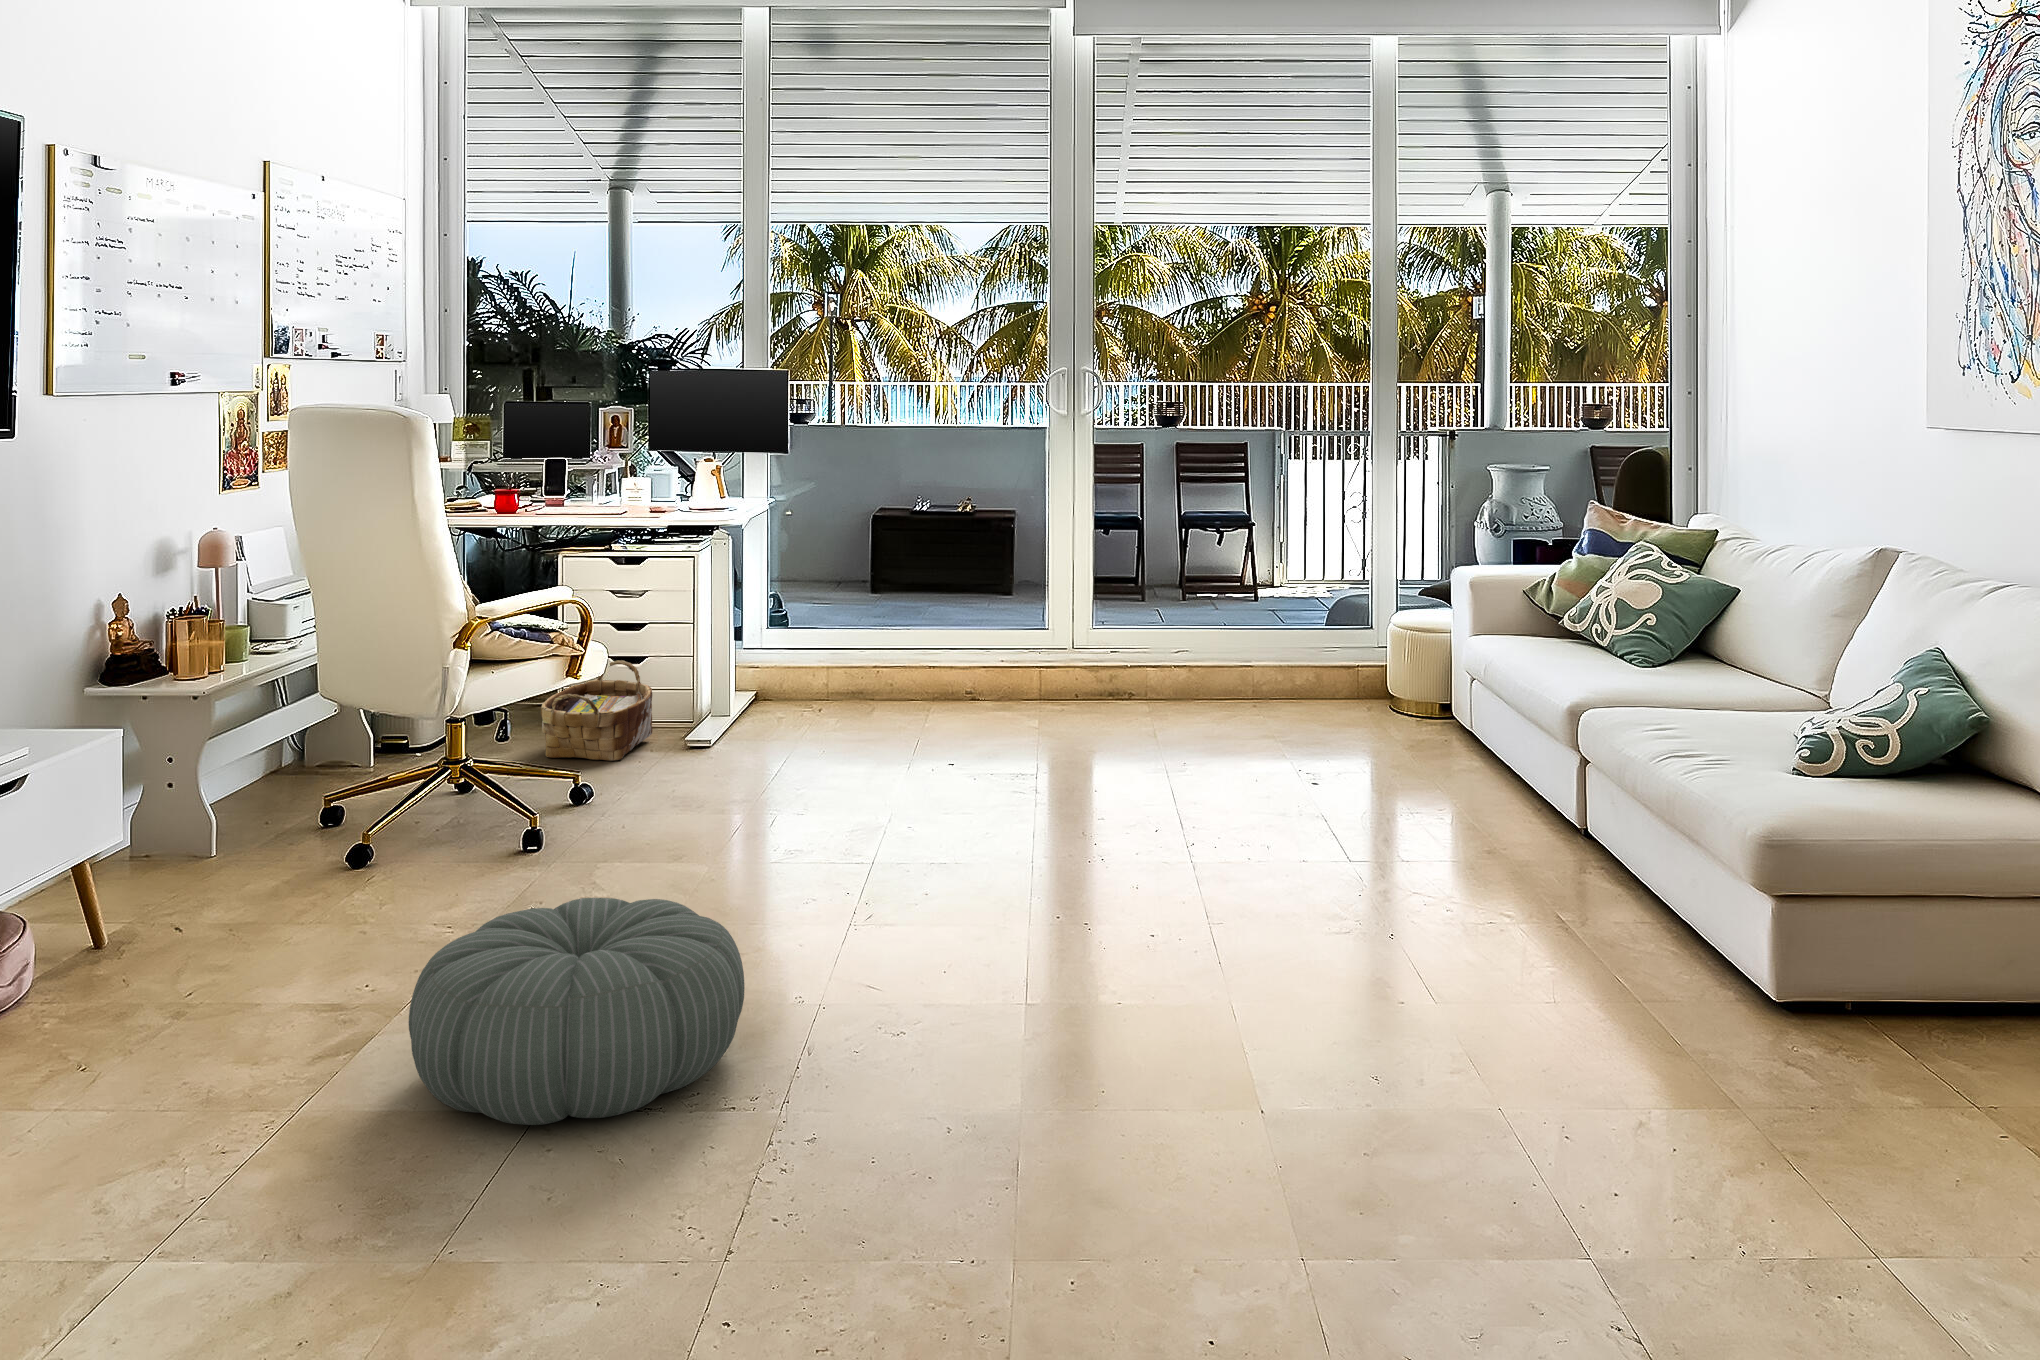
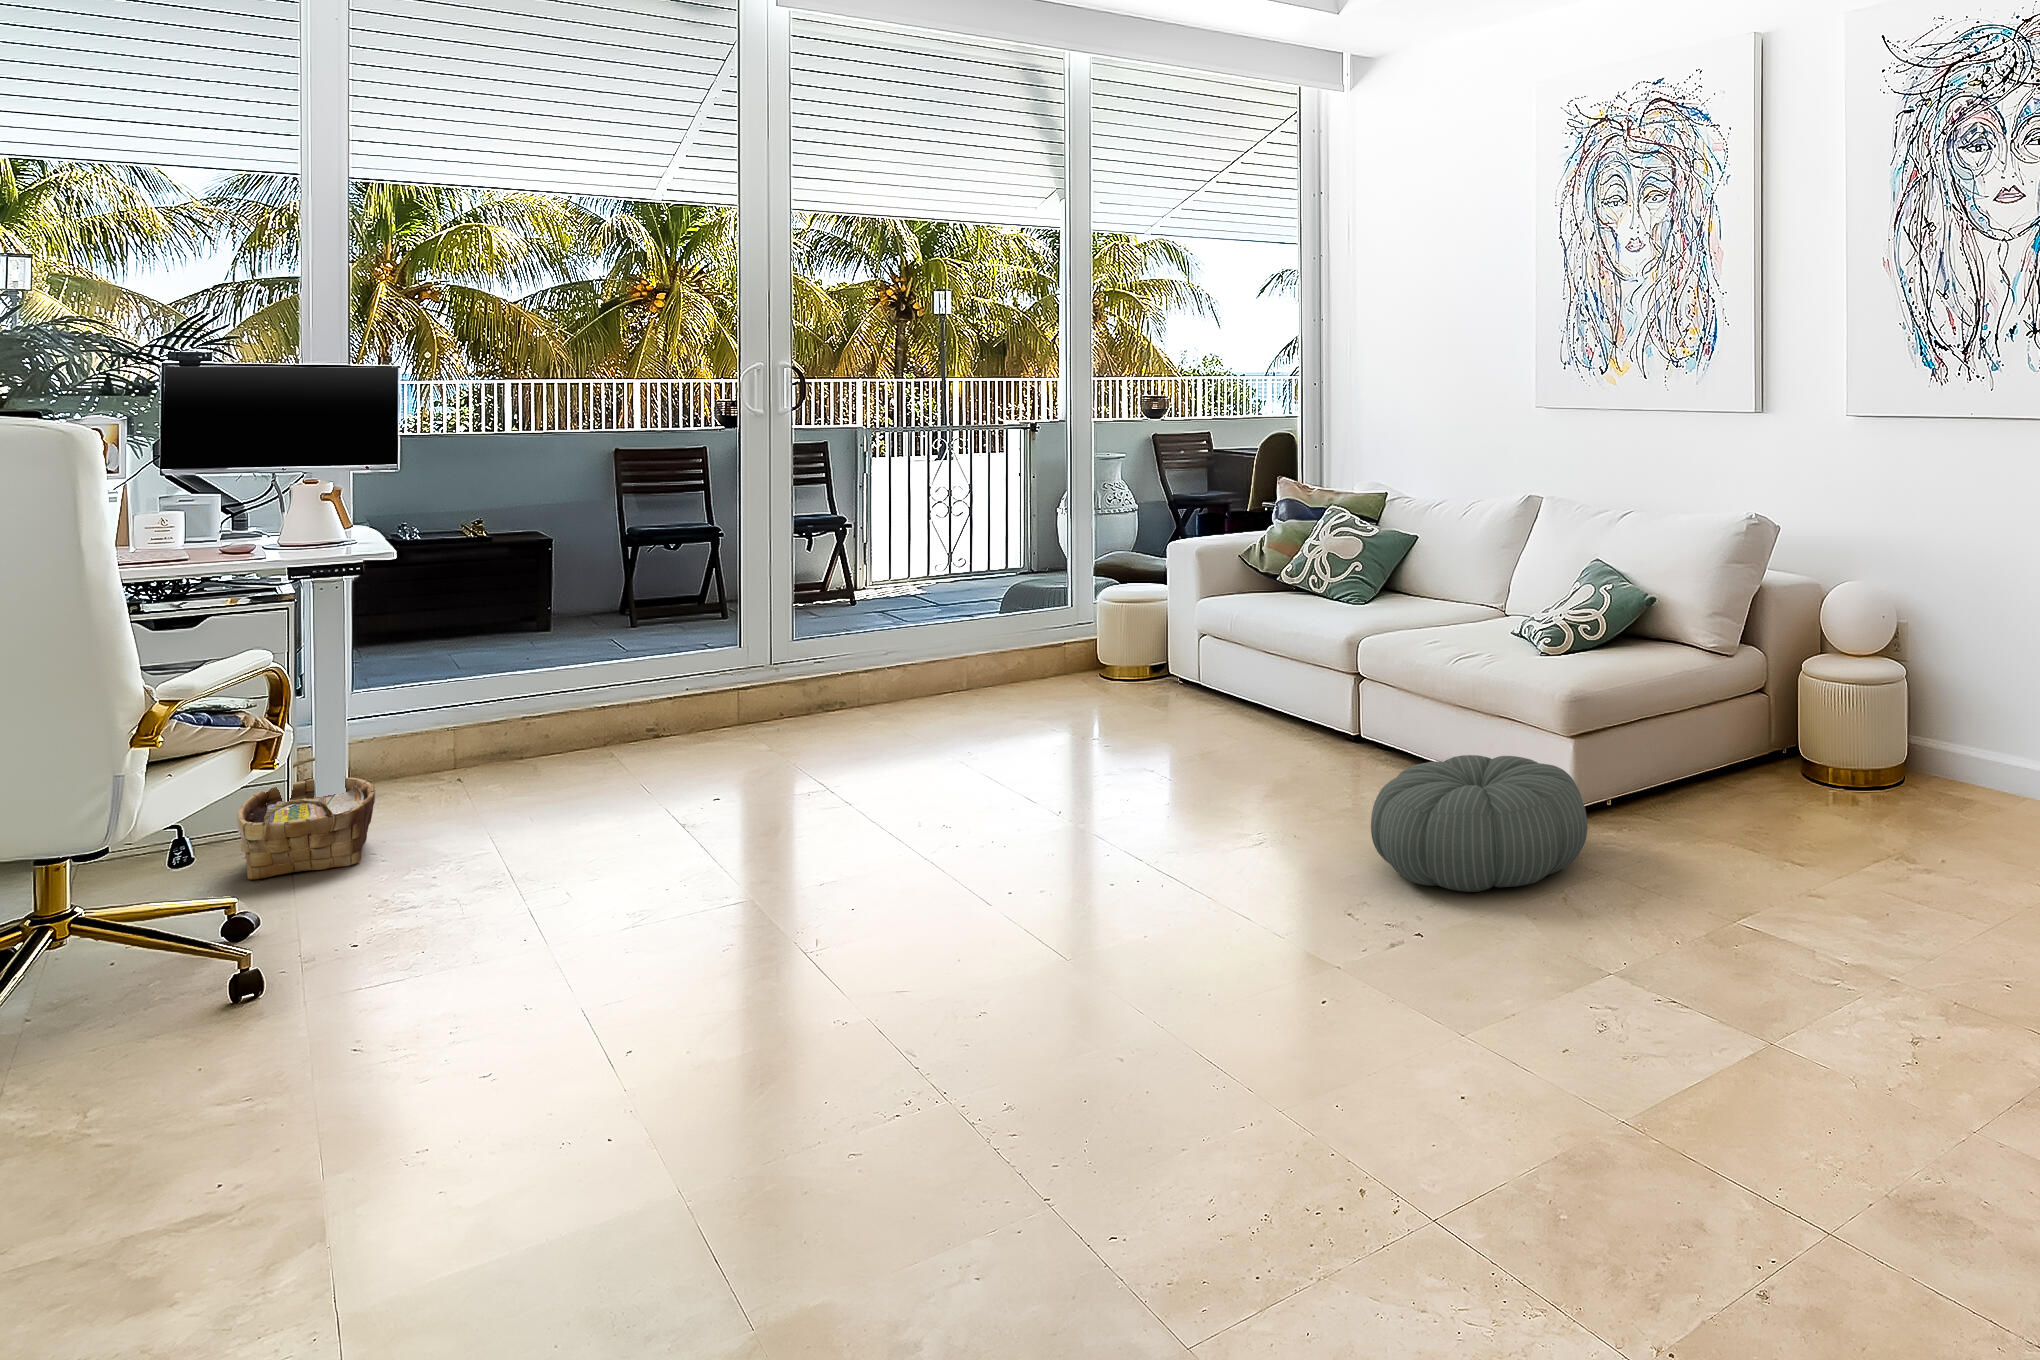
pouf: present [409,898,745,1125] -> present [1371,755,1587,892]

